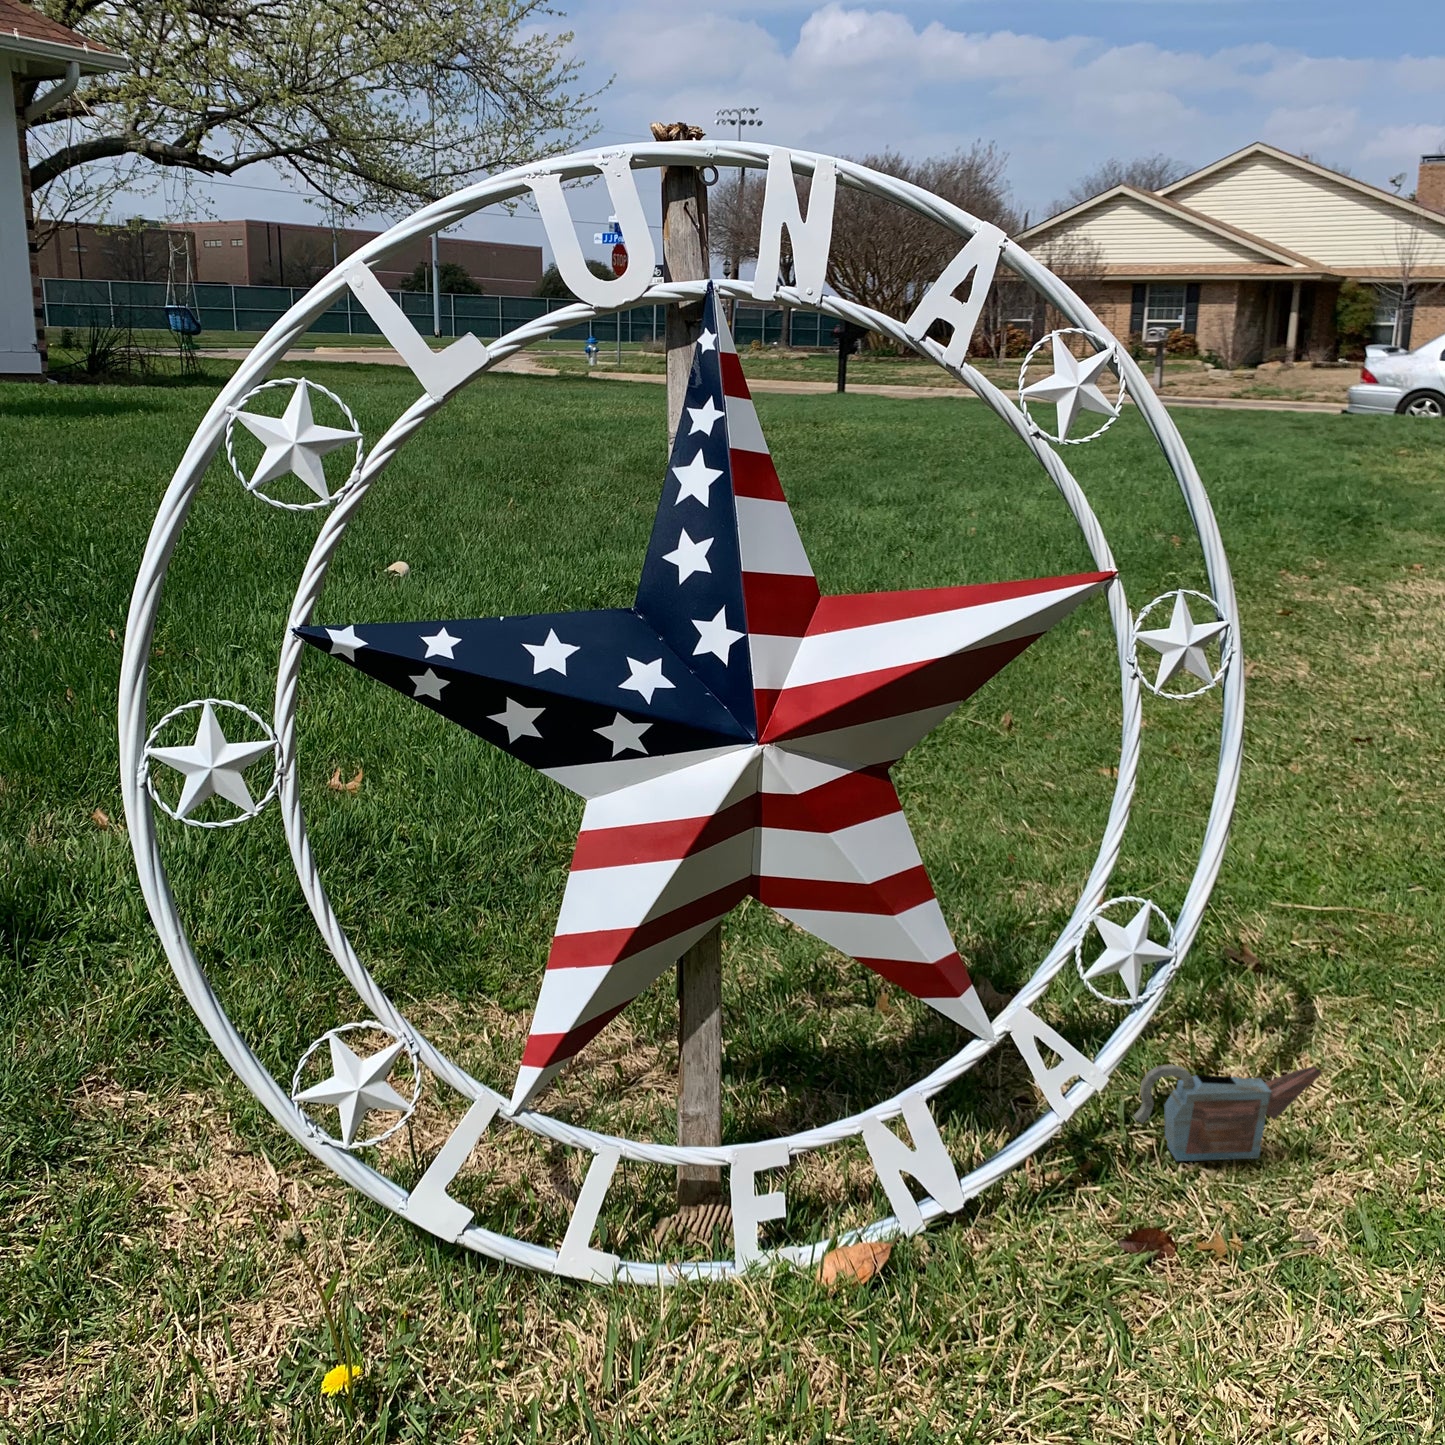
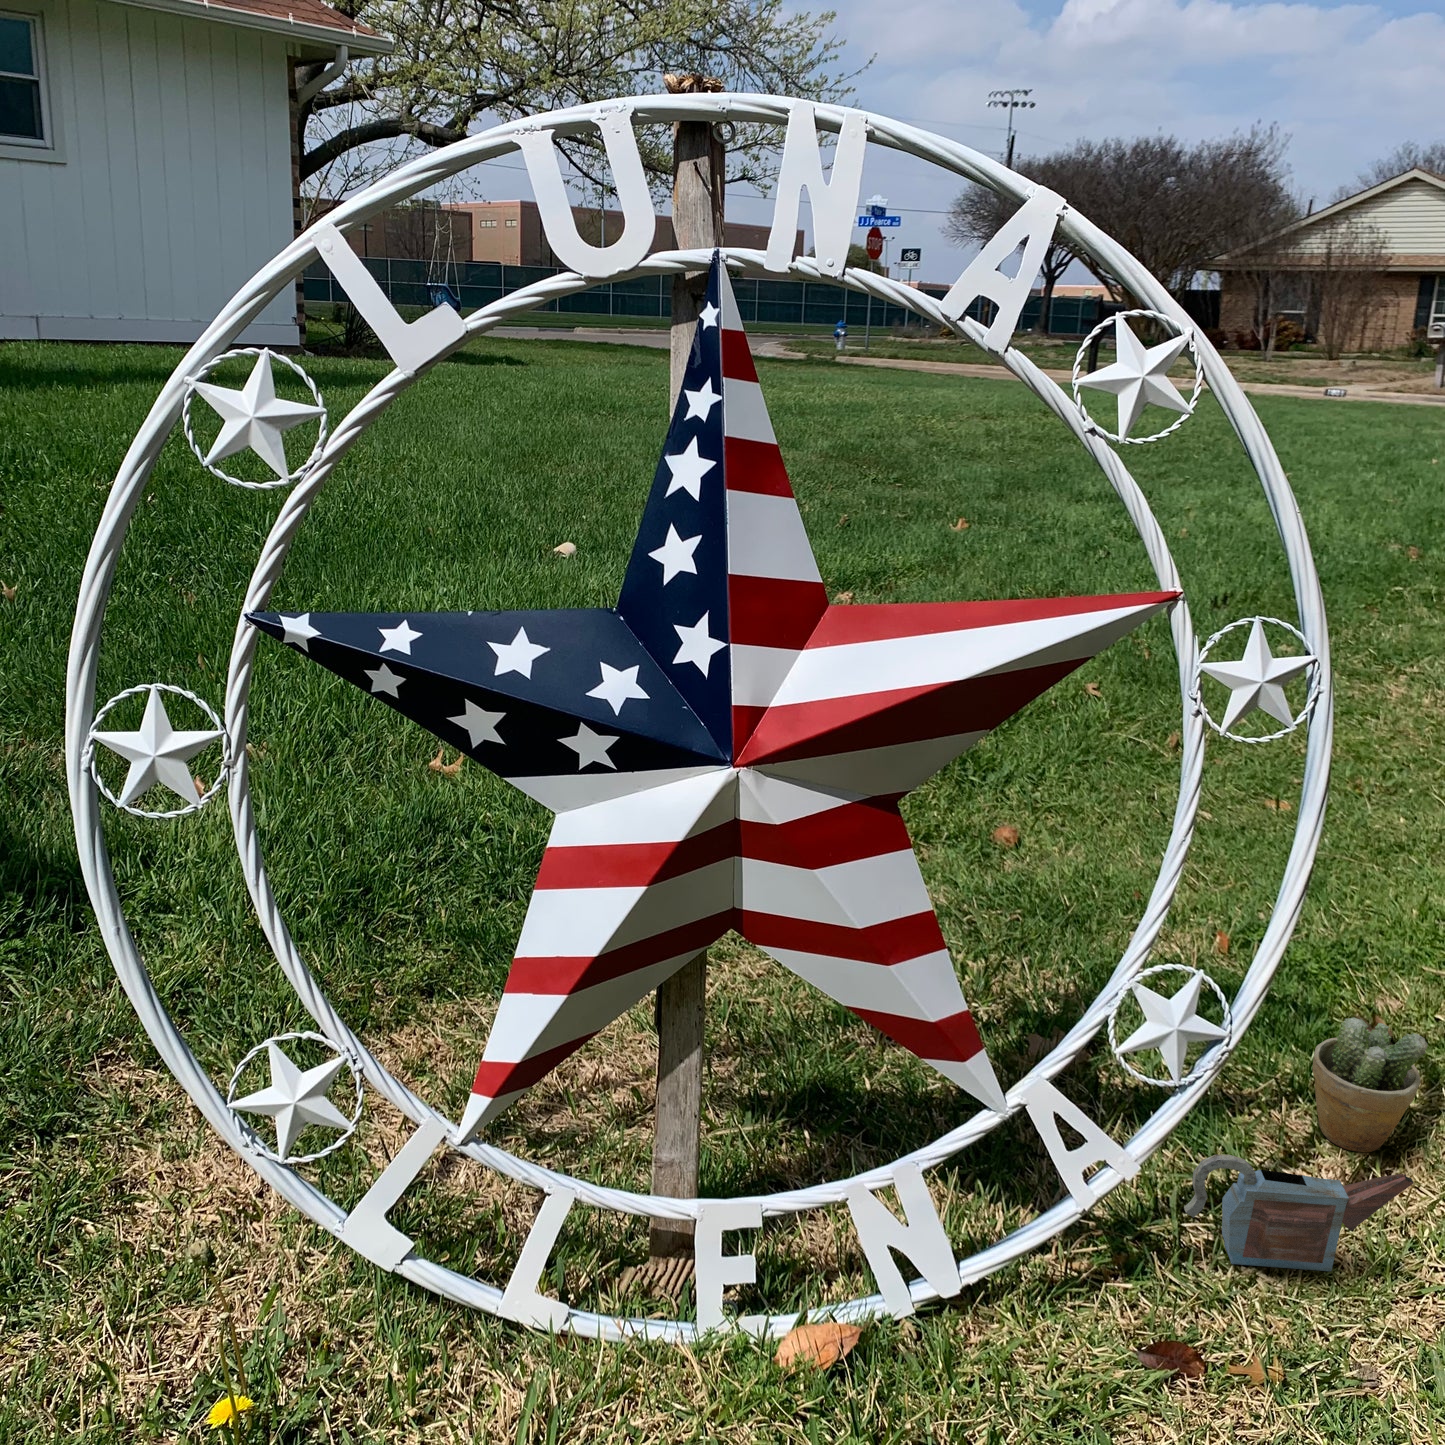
potted plant: none [1215,942,1312,1059] -> present [1312,1018,1428,1152]

